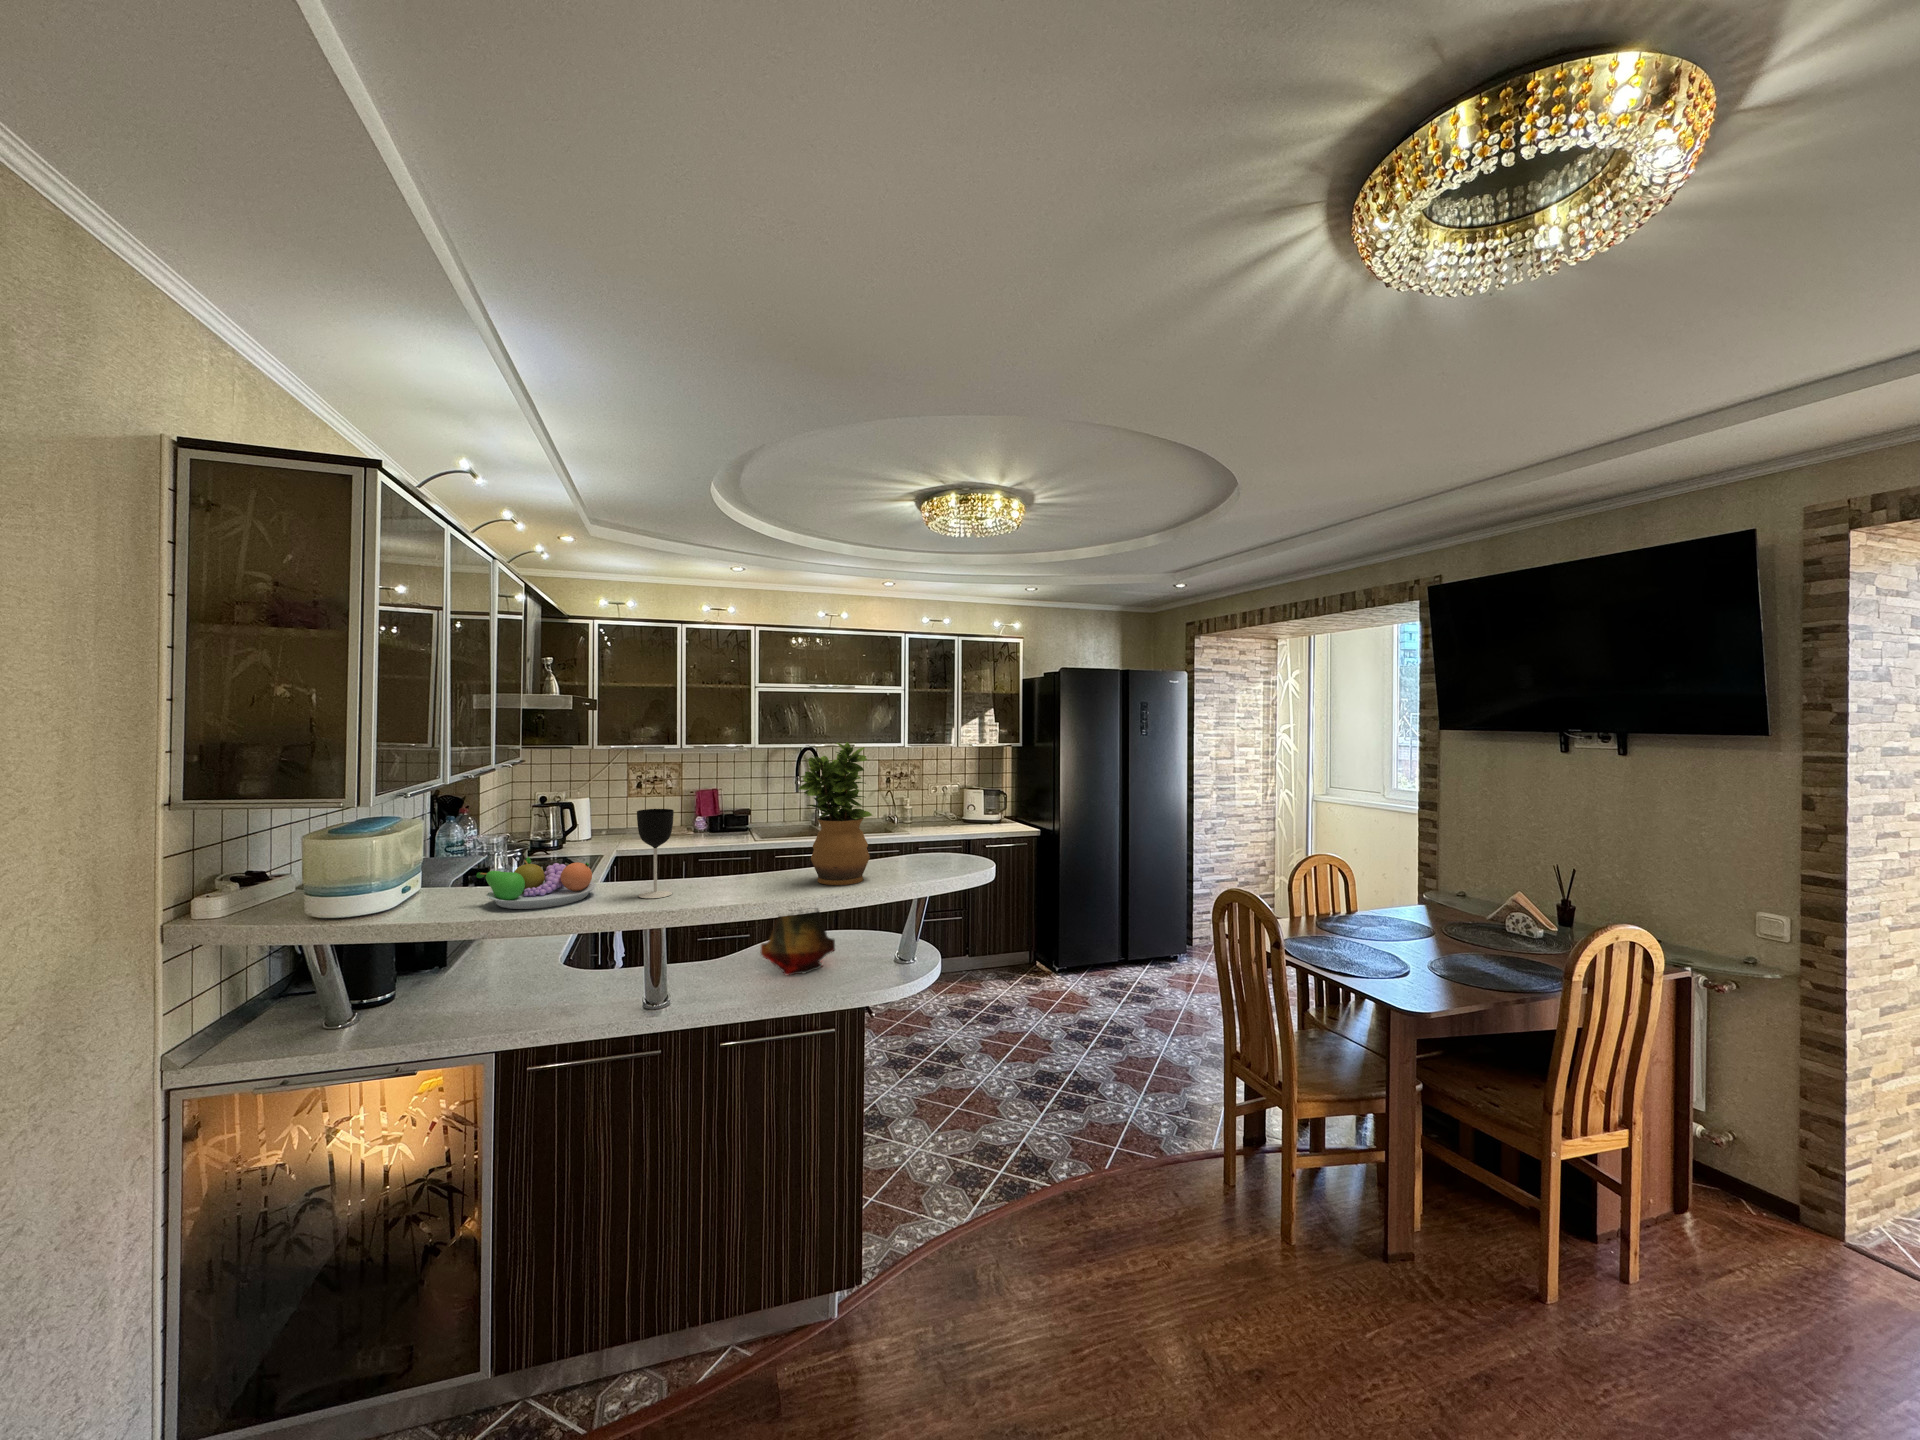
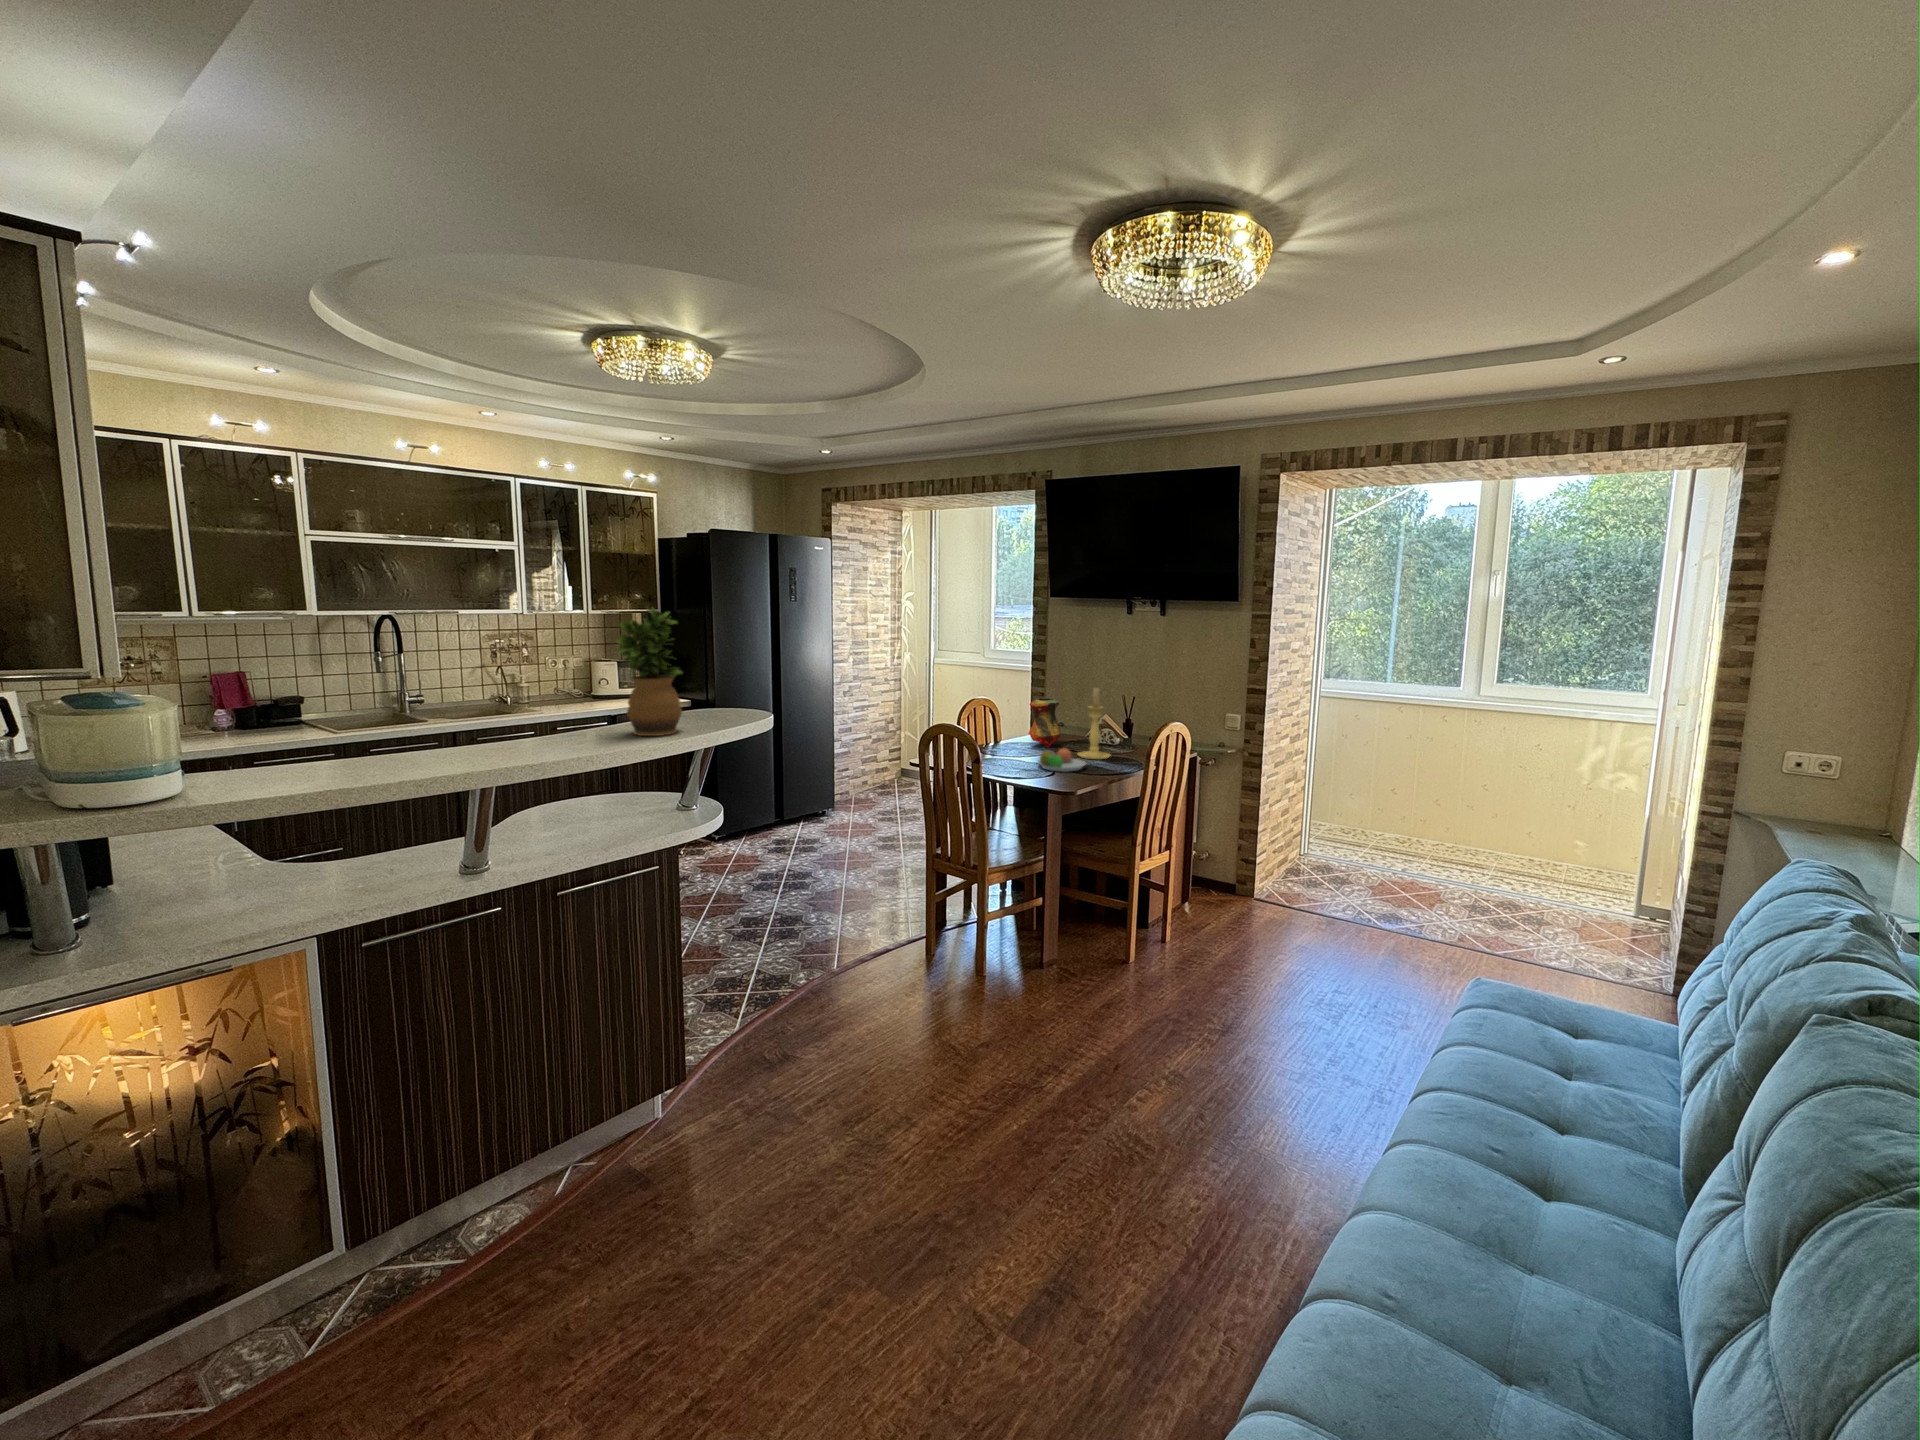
wine glass: present [637,809,674,898] -> none [458,674,502,761]
candle holder: none [1471,853,1528,957] -> present [1078,688,1110,759]
fruit bowl: present [476,857,596,909] -> present [1038,748,1086,772]
vase: present [760,909,835,976] -> present [1028,698,1061,748]

